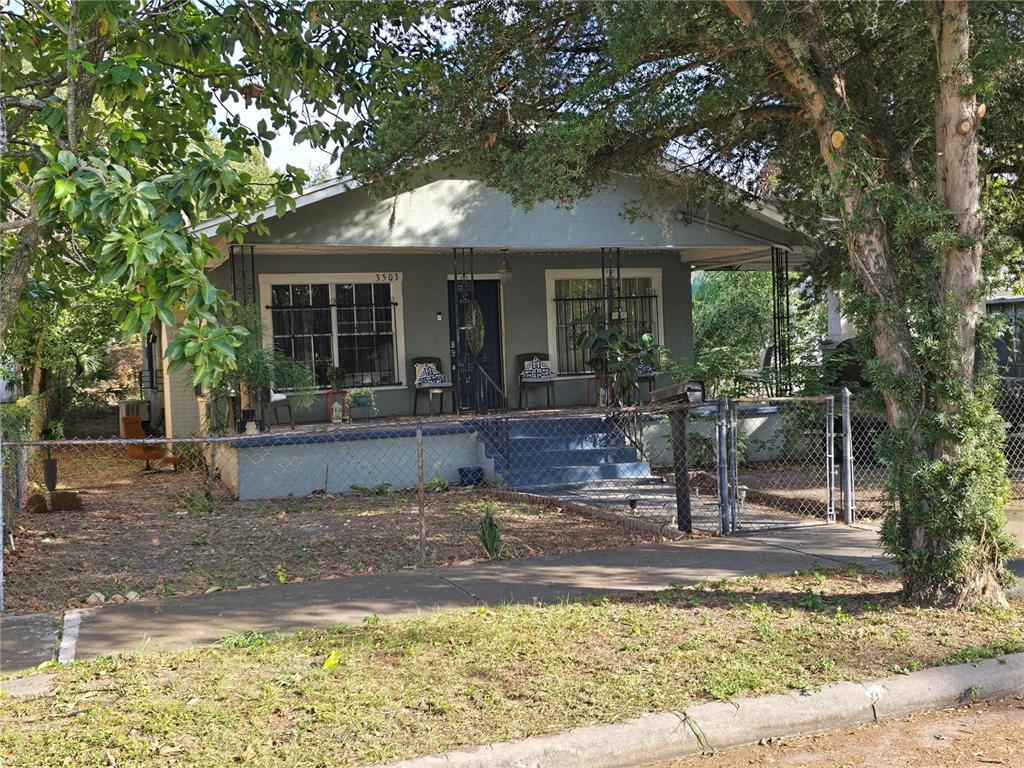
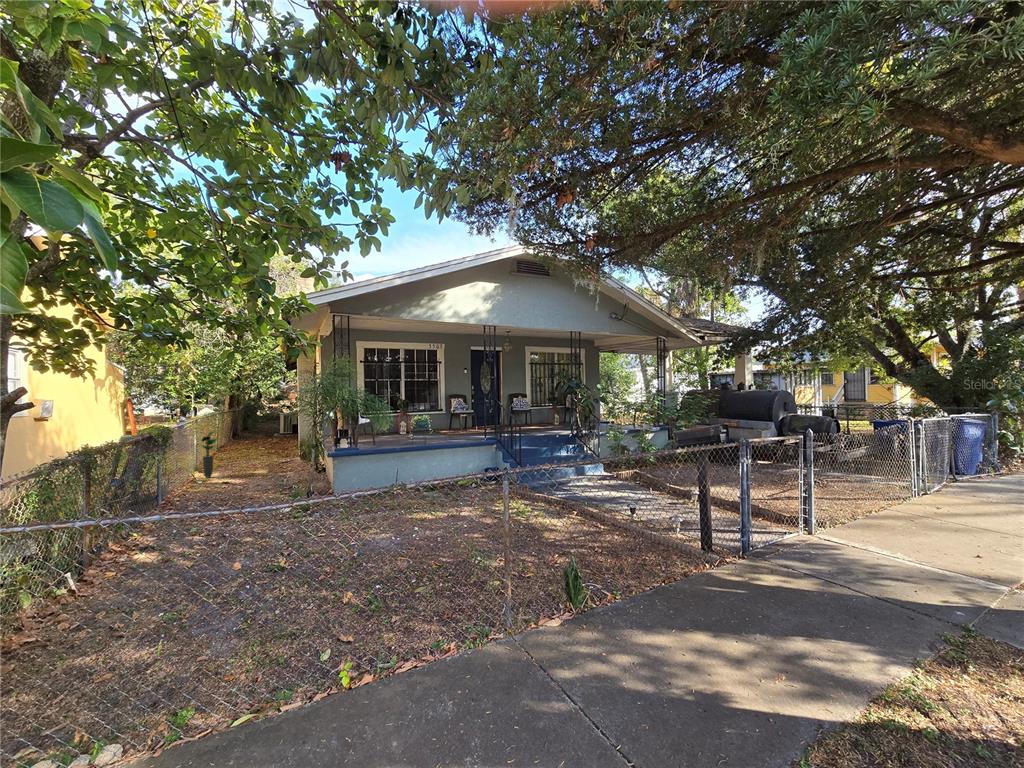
lounge chair: present [121,415,184,474] -> none [264,427,306,465]
woven basket: present [26,490,82,513] -> none [173,483,220,502]

